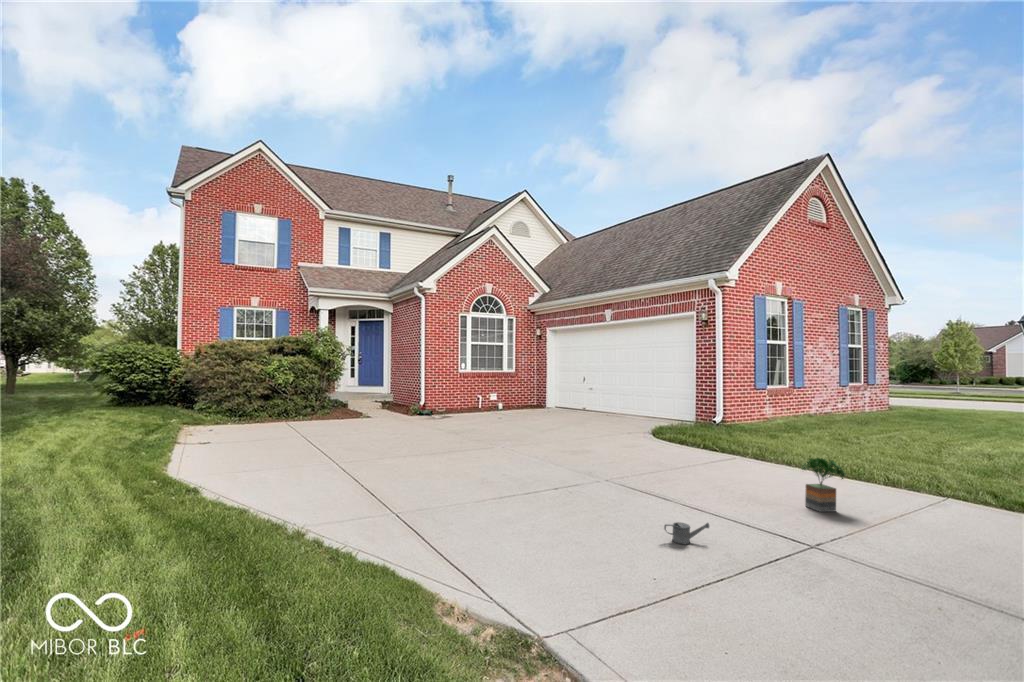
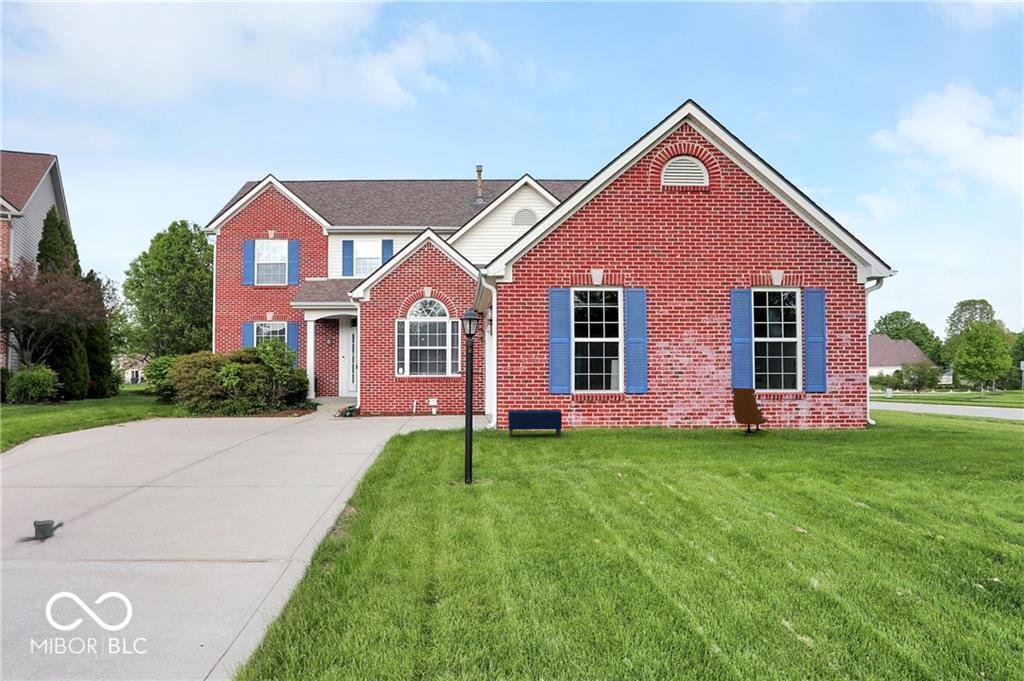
lounge chair: none [795,384,823,422] -> present [732,388,768,437]
bench: none [646,402,697,426] -> present [508,410,562,437]
potted tree: present [802,458,846,512] -> none [259,471,297,529]

